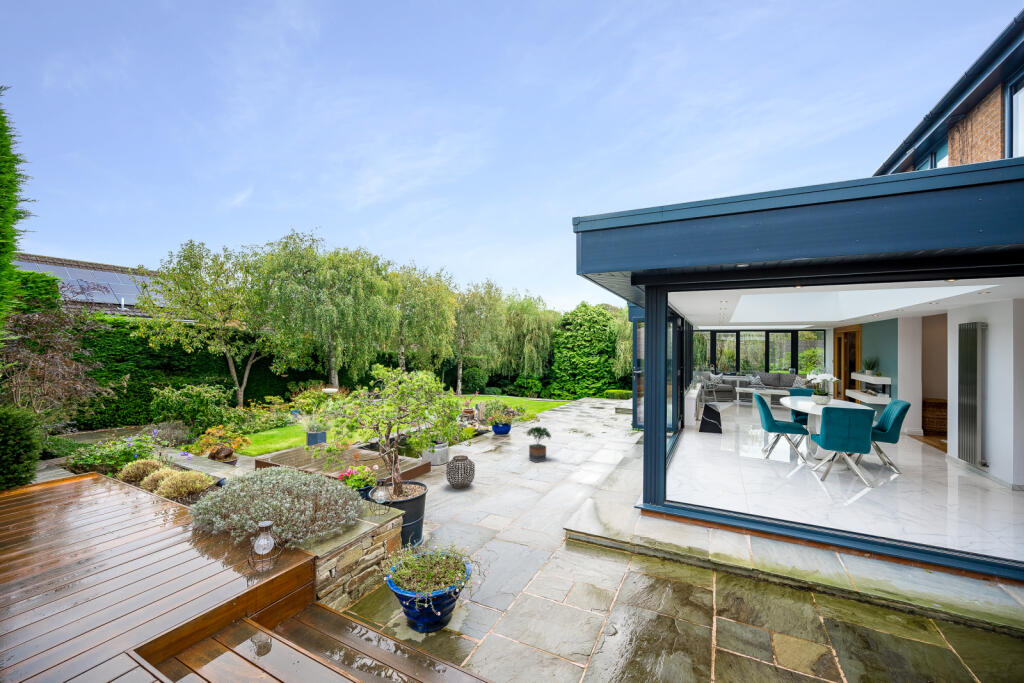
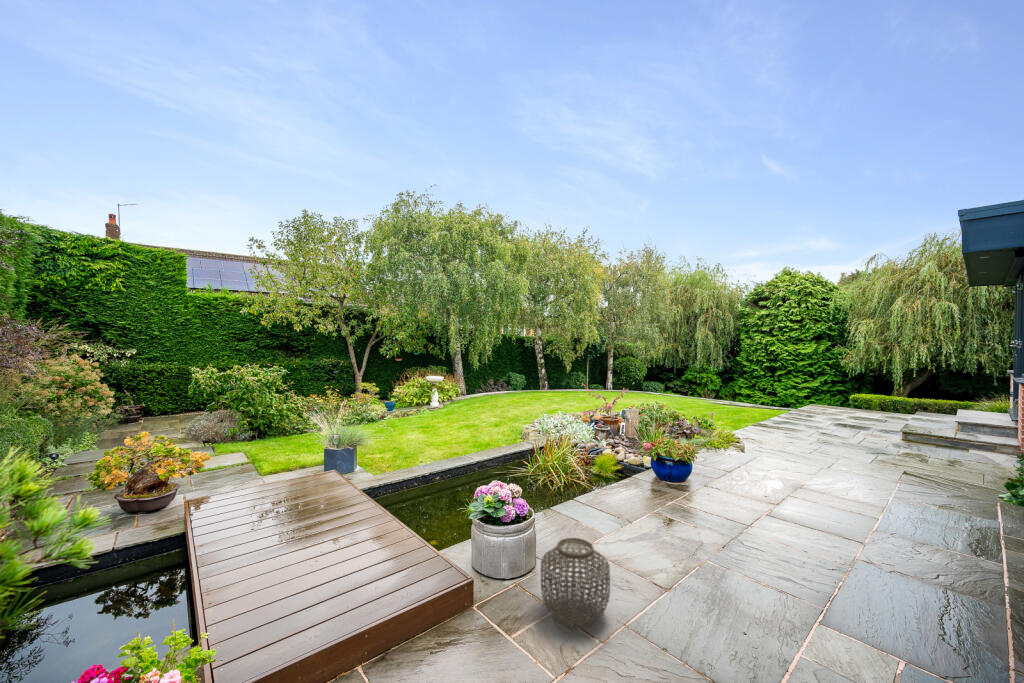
potted tree: present [527,427,551,462] -> none [729,468,797,552]

